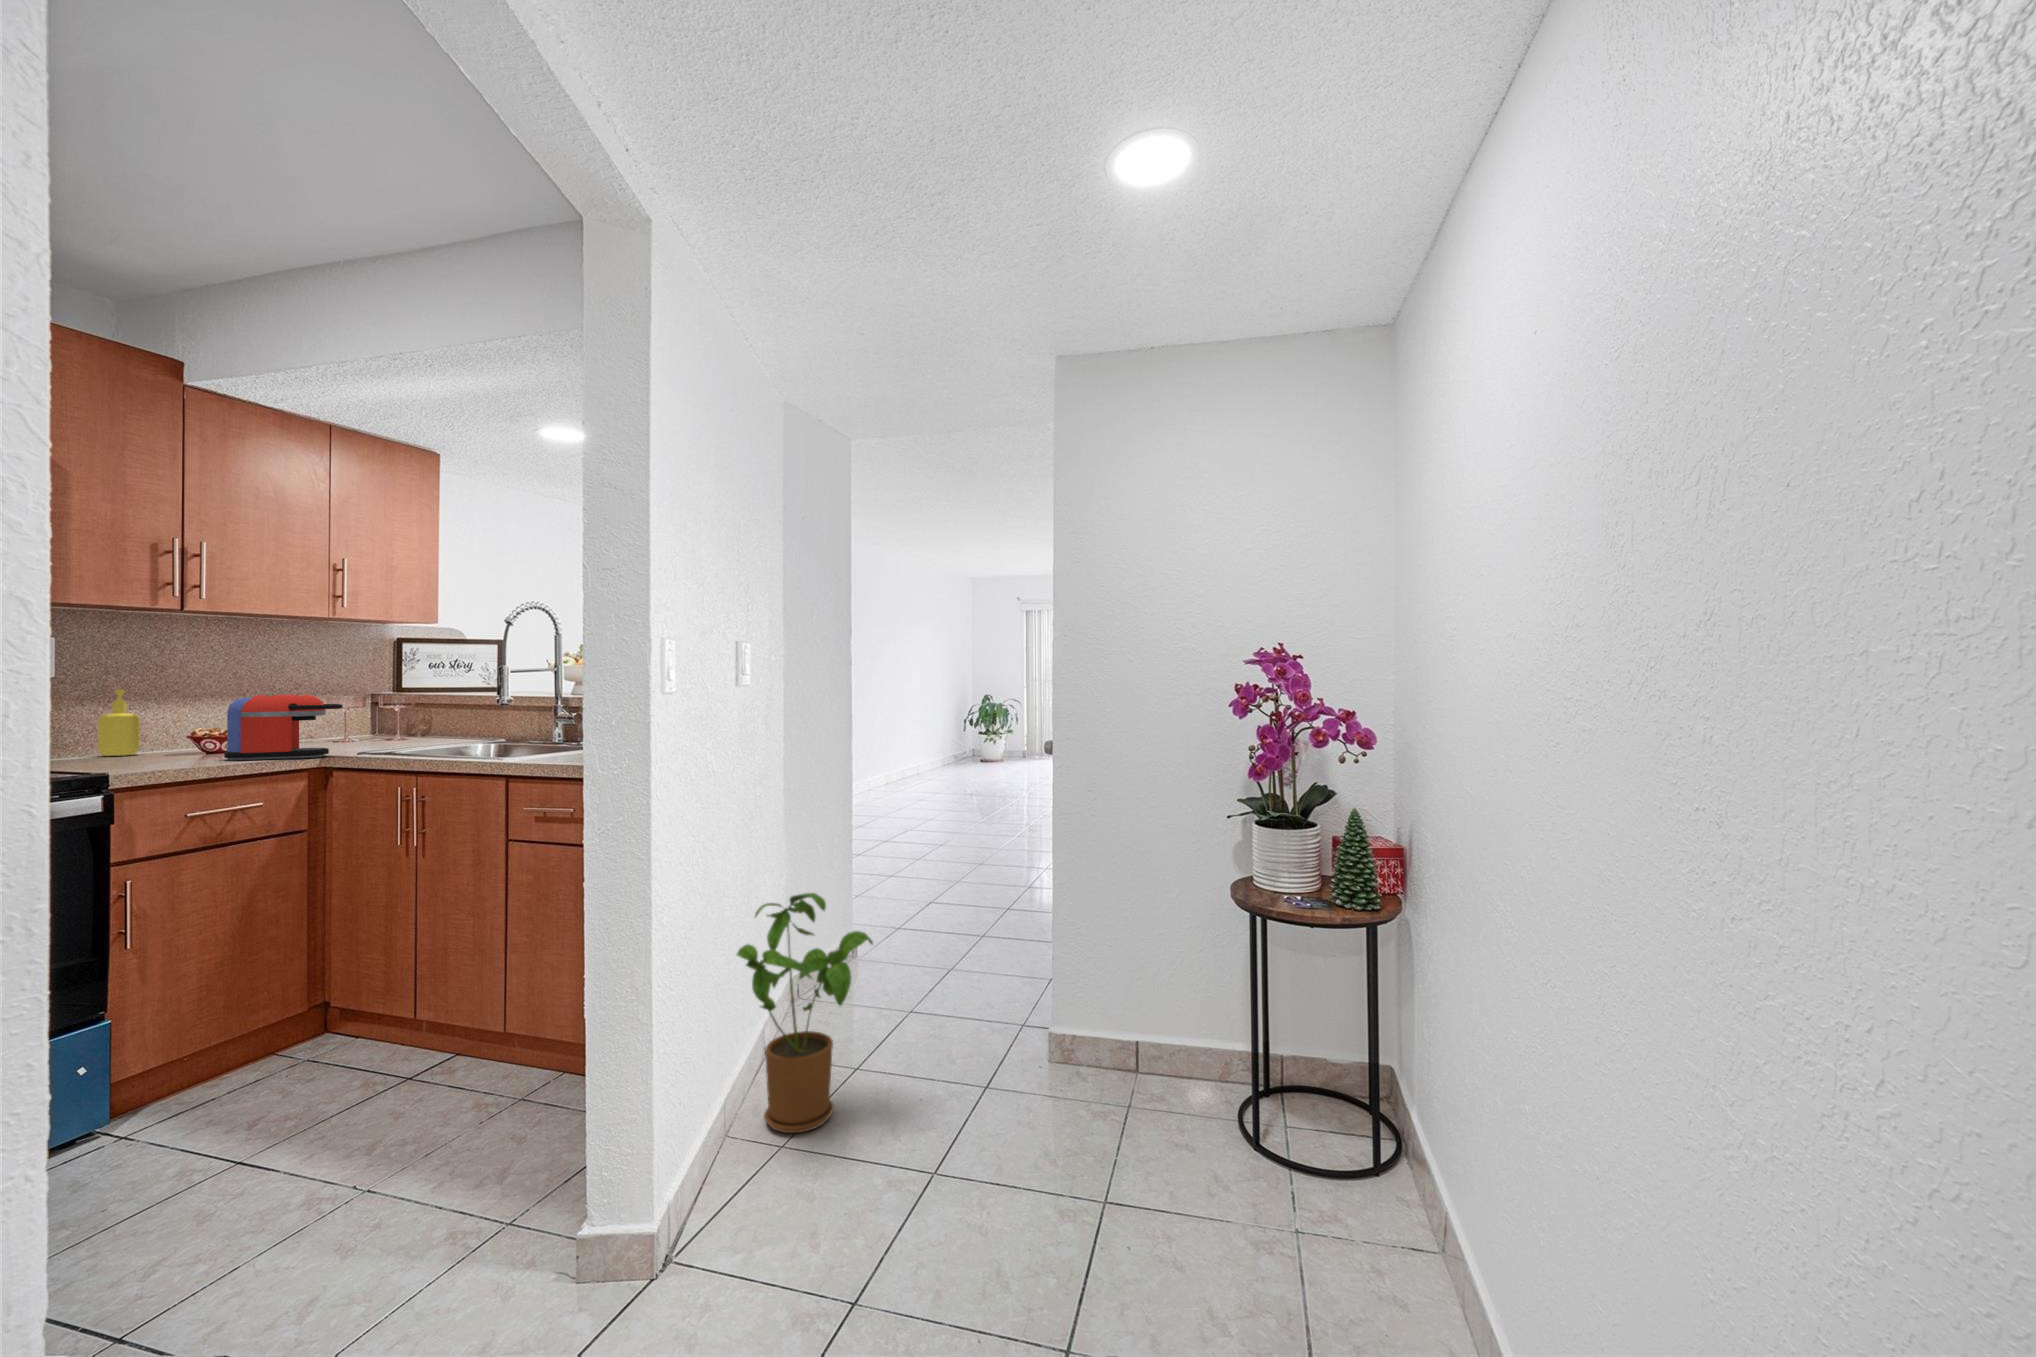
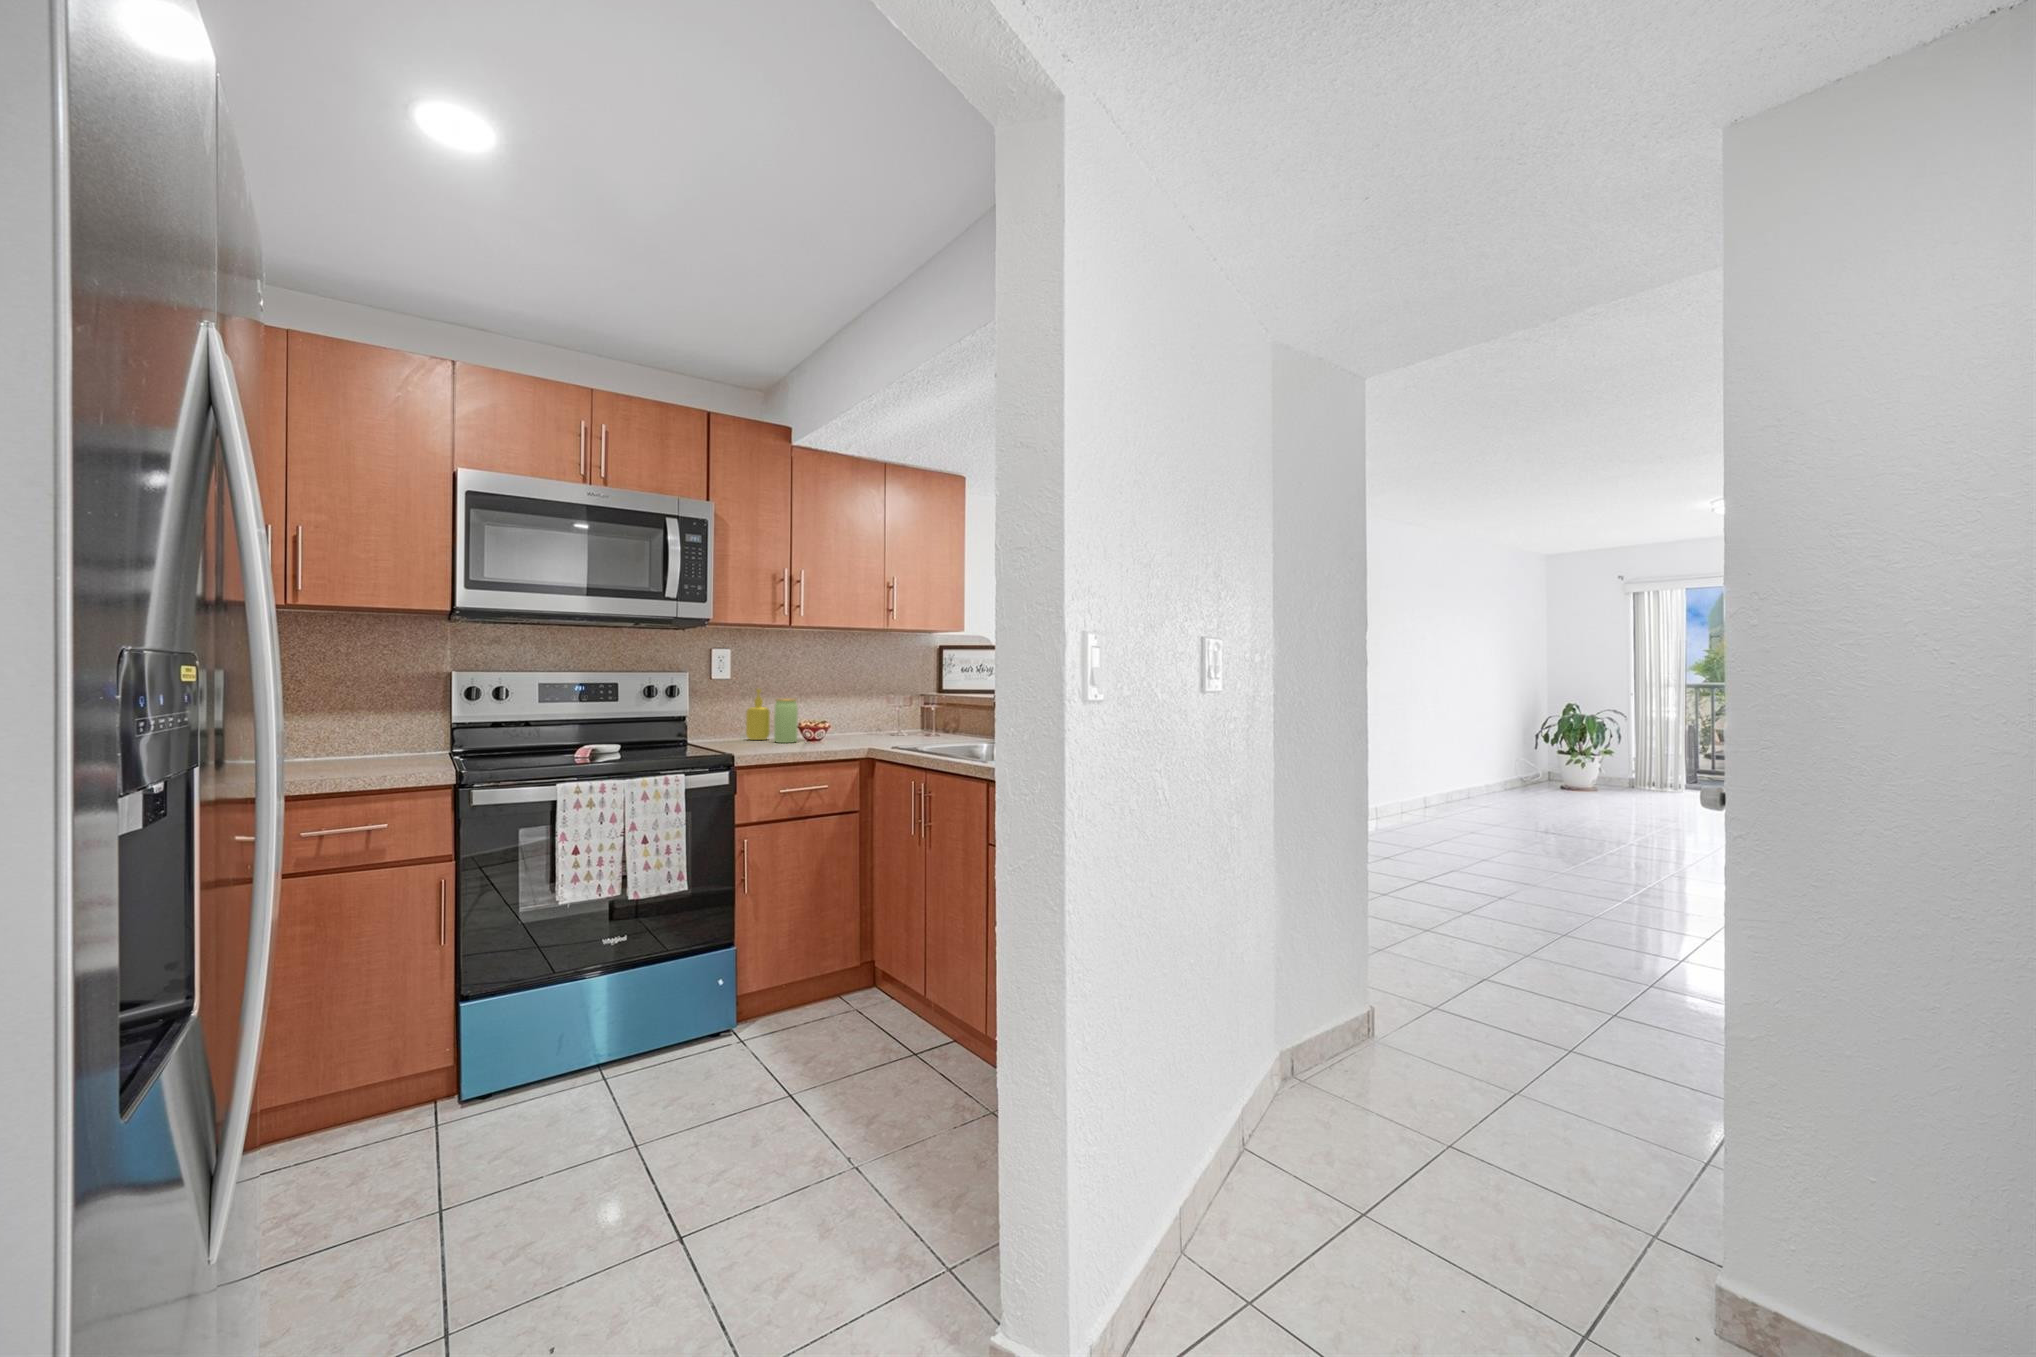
coffee maker: present [224,695,343,760] -> none [809,696,885,750]
jar: none [153,701,193,757] -> present [774,699,798,743]
house plant: present [737,893,873,1133] -> none [1186,958,1363,1261]

